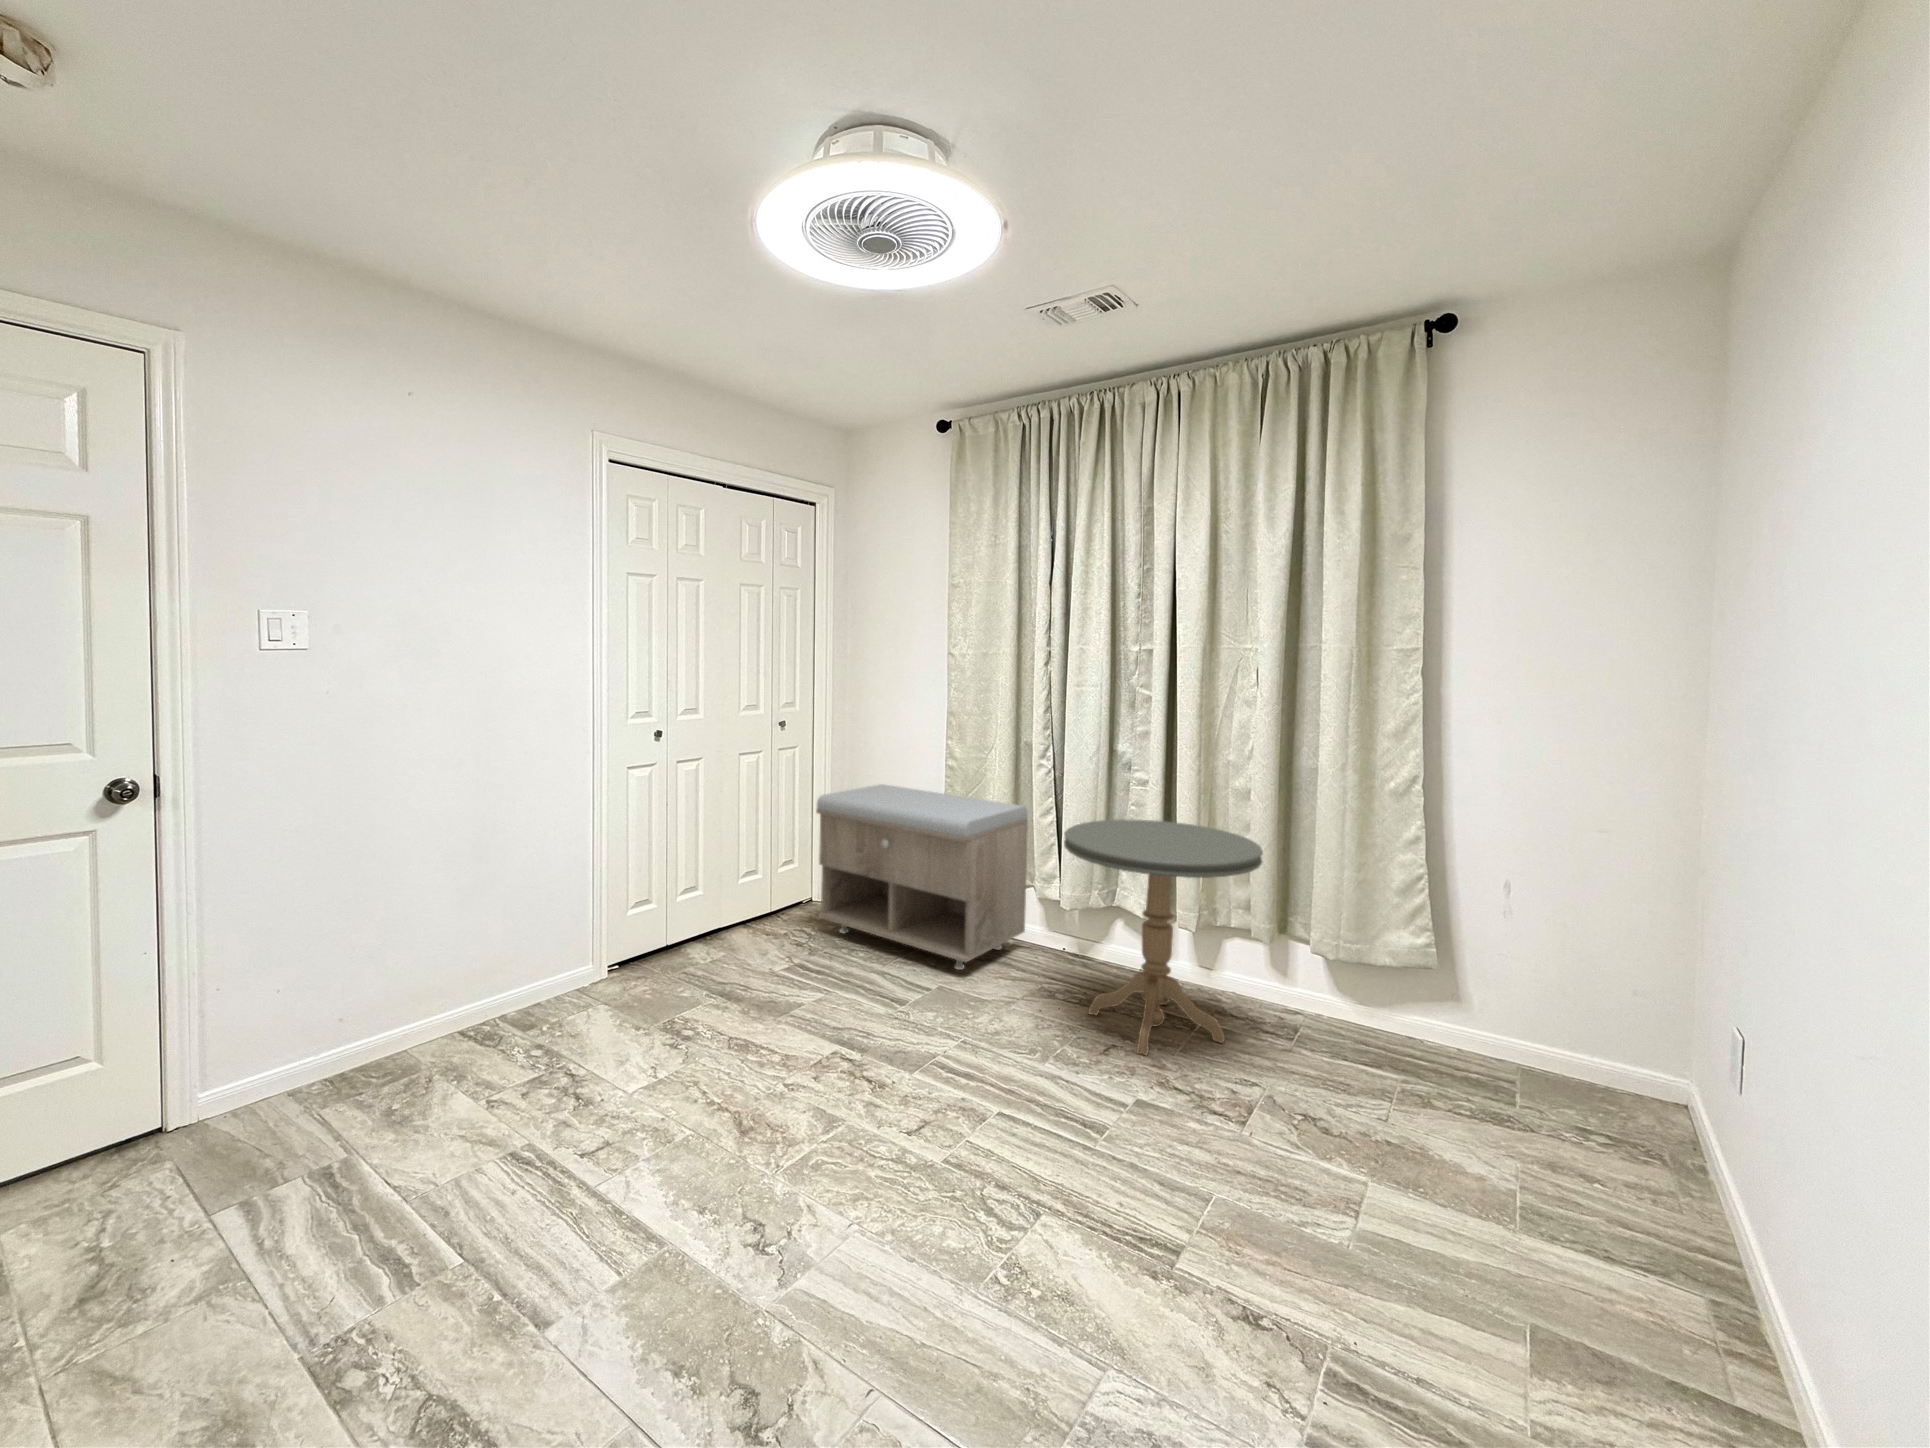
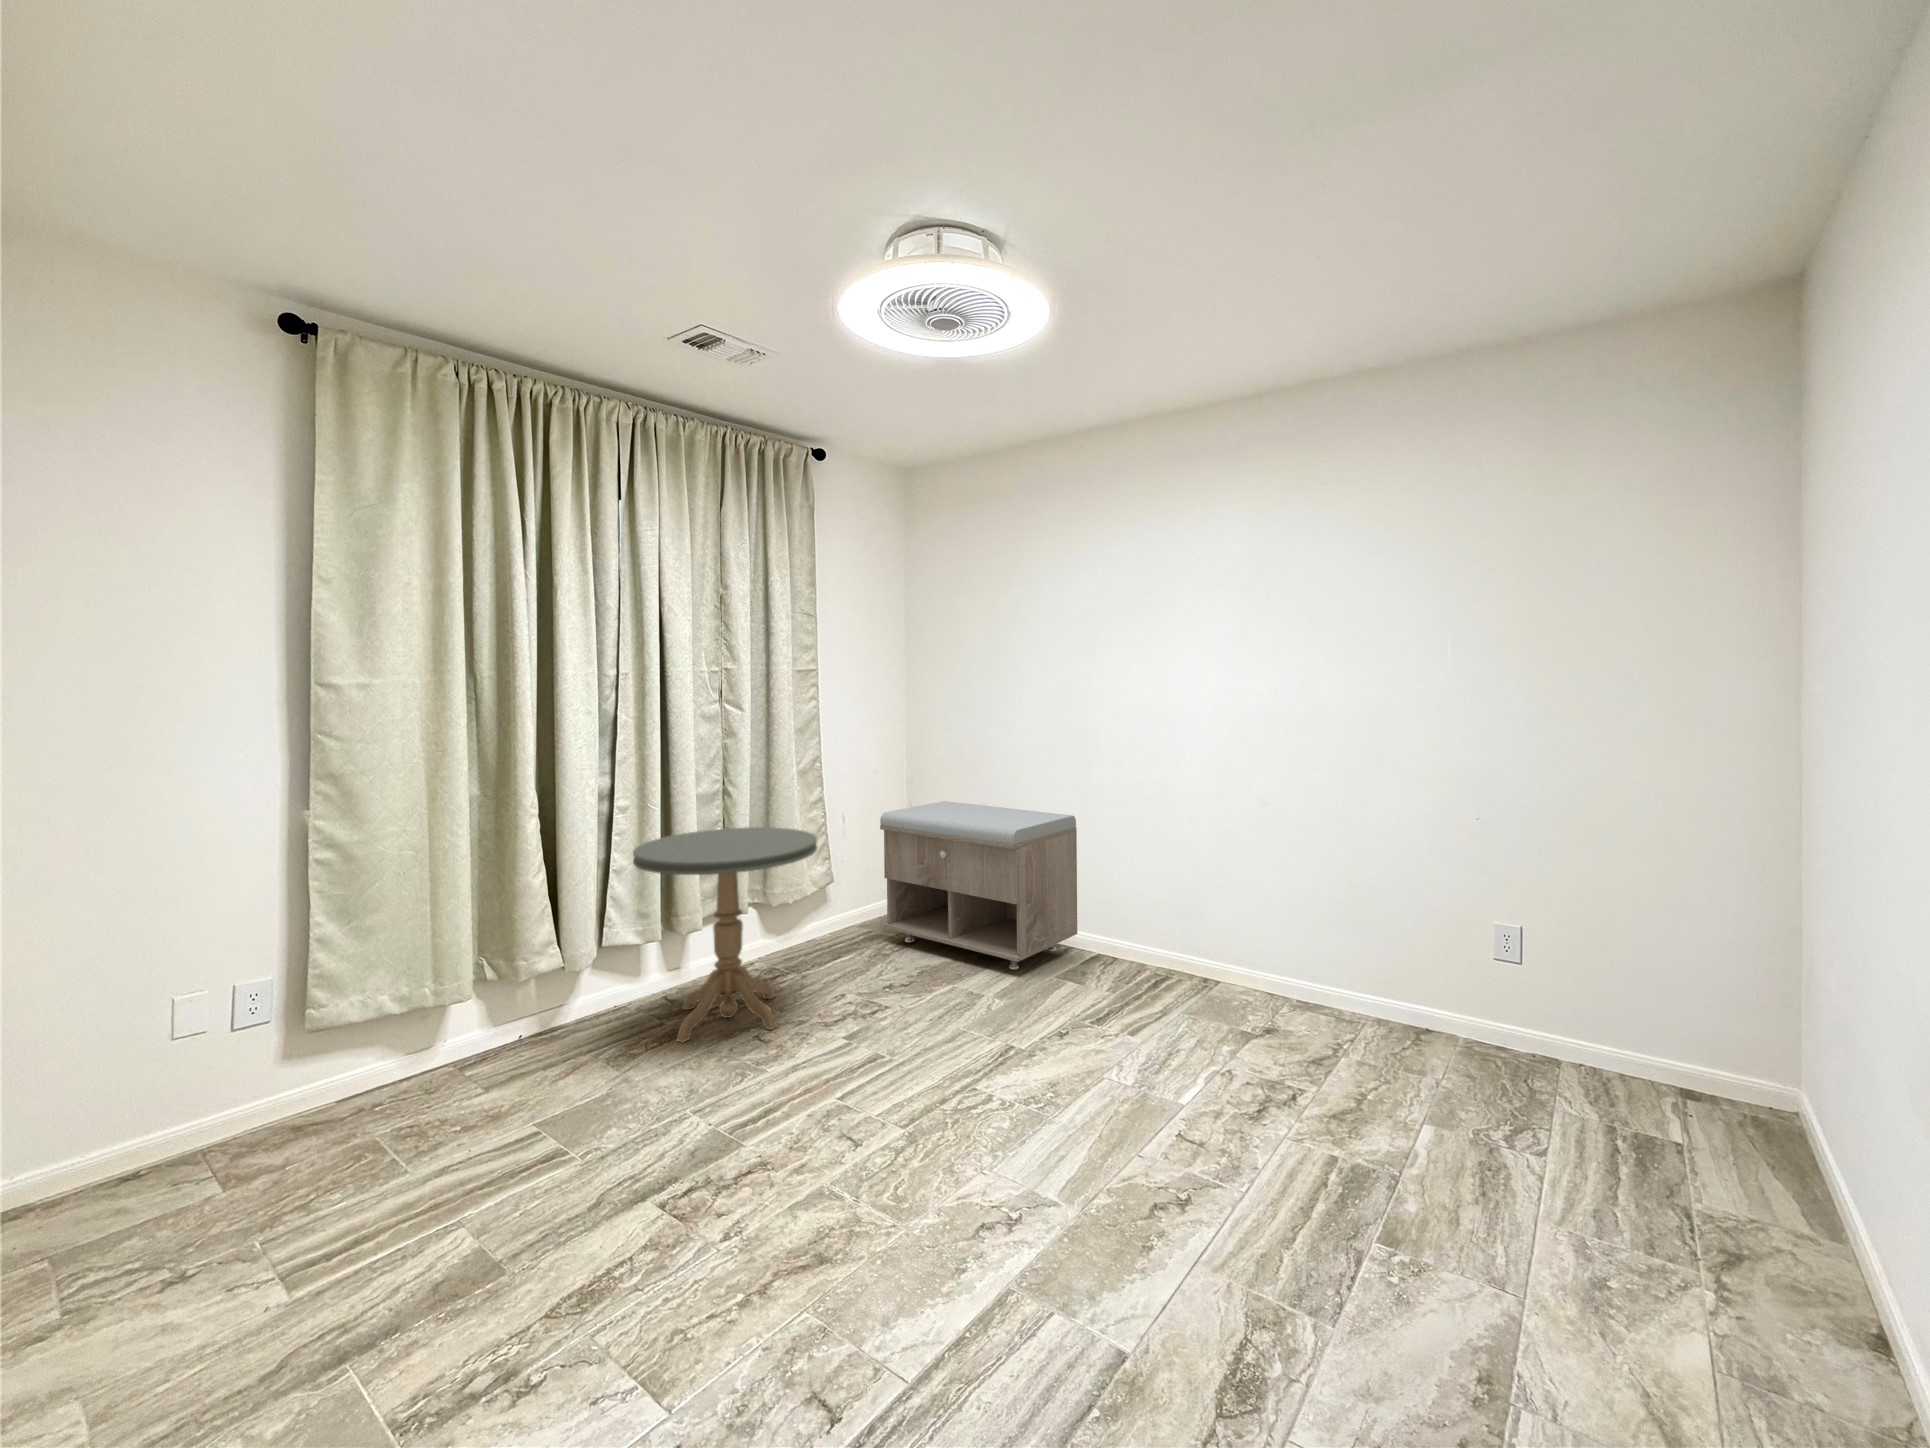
storage bench: present [816,784,1028,970] -> present [880,801,1077,970]

